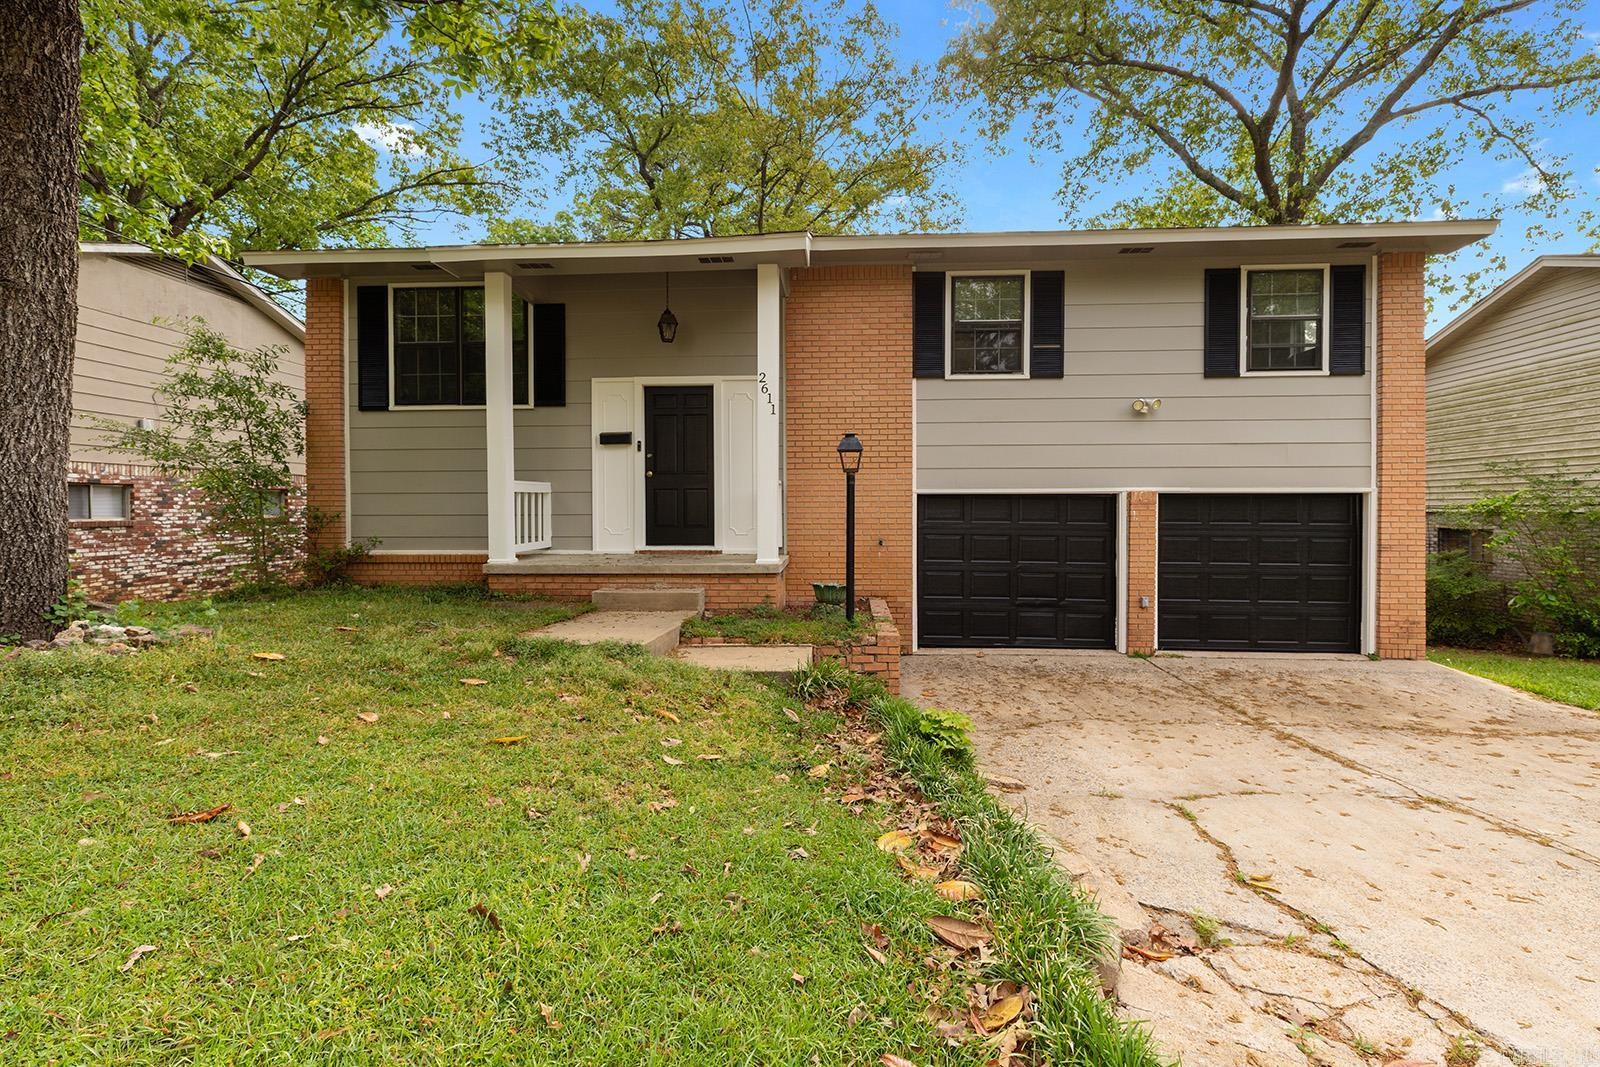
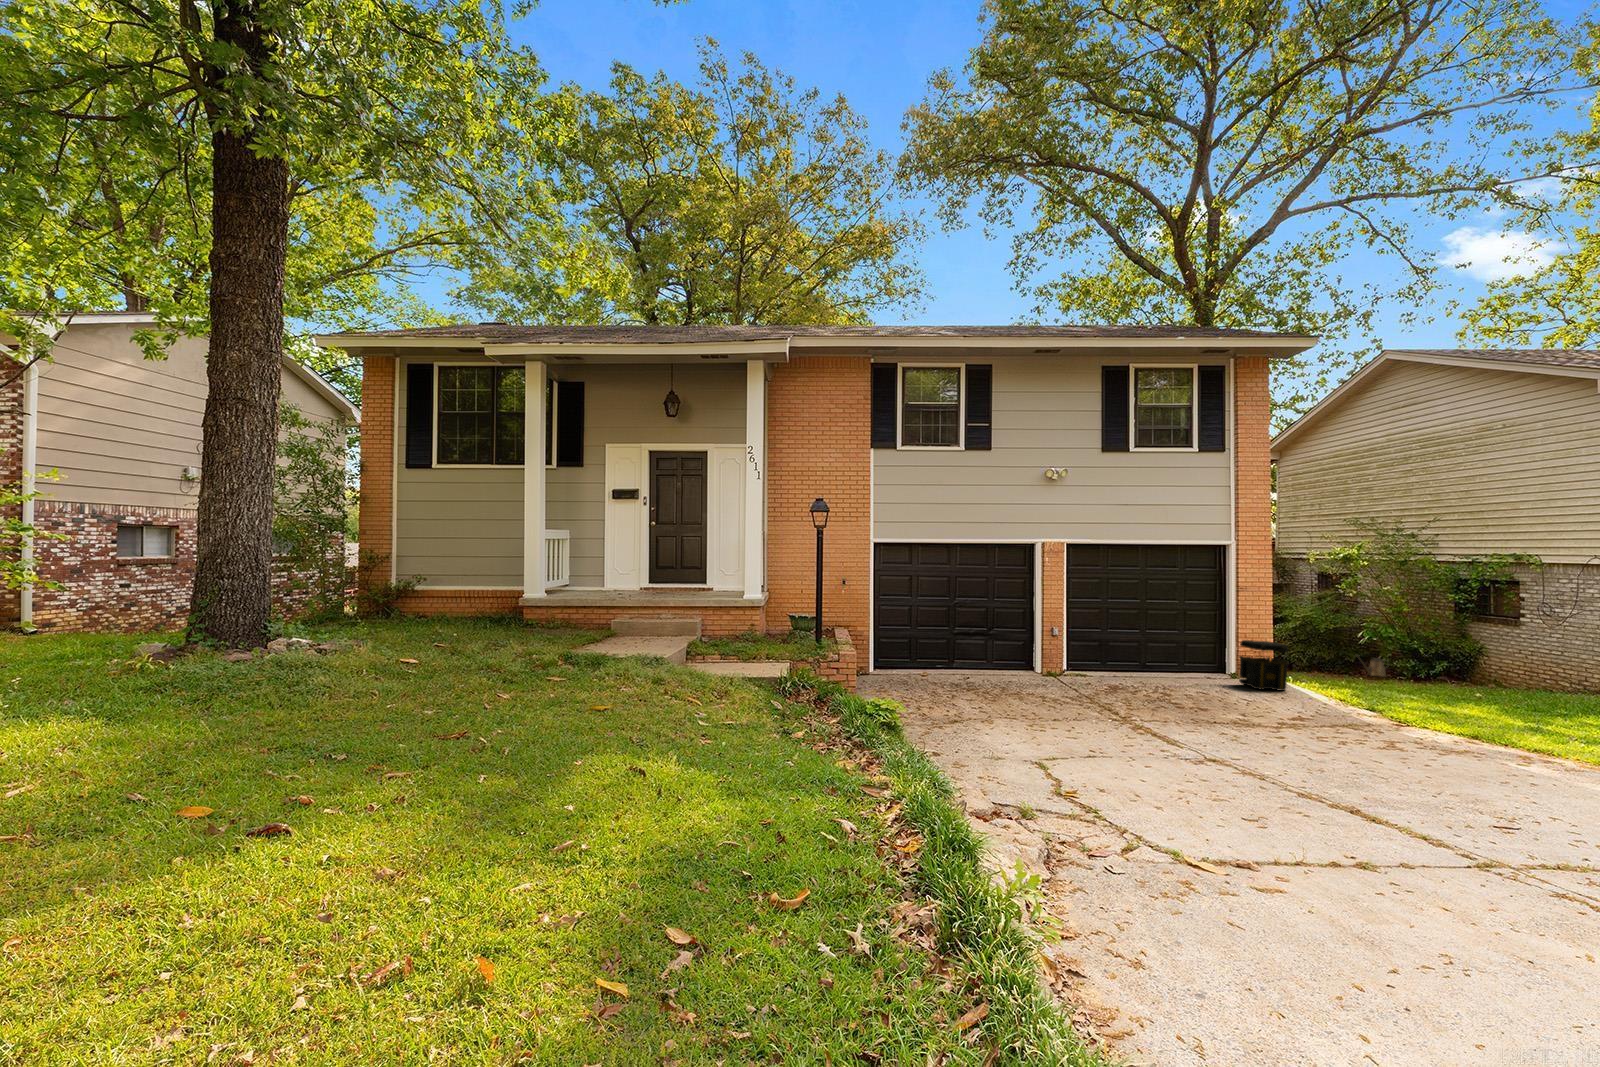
toolbox: none [1377,611,1449,676] -> present [1239,640,1288,691]

